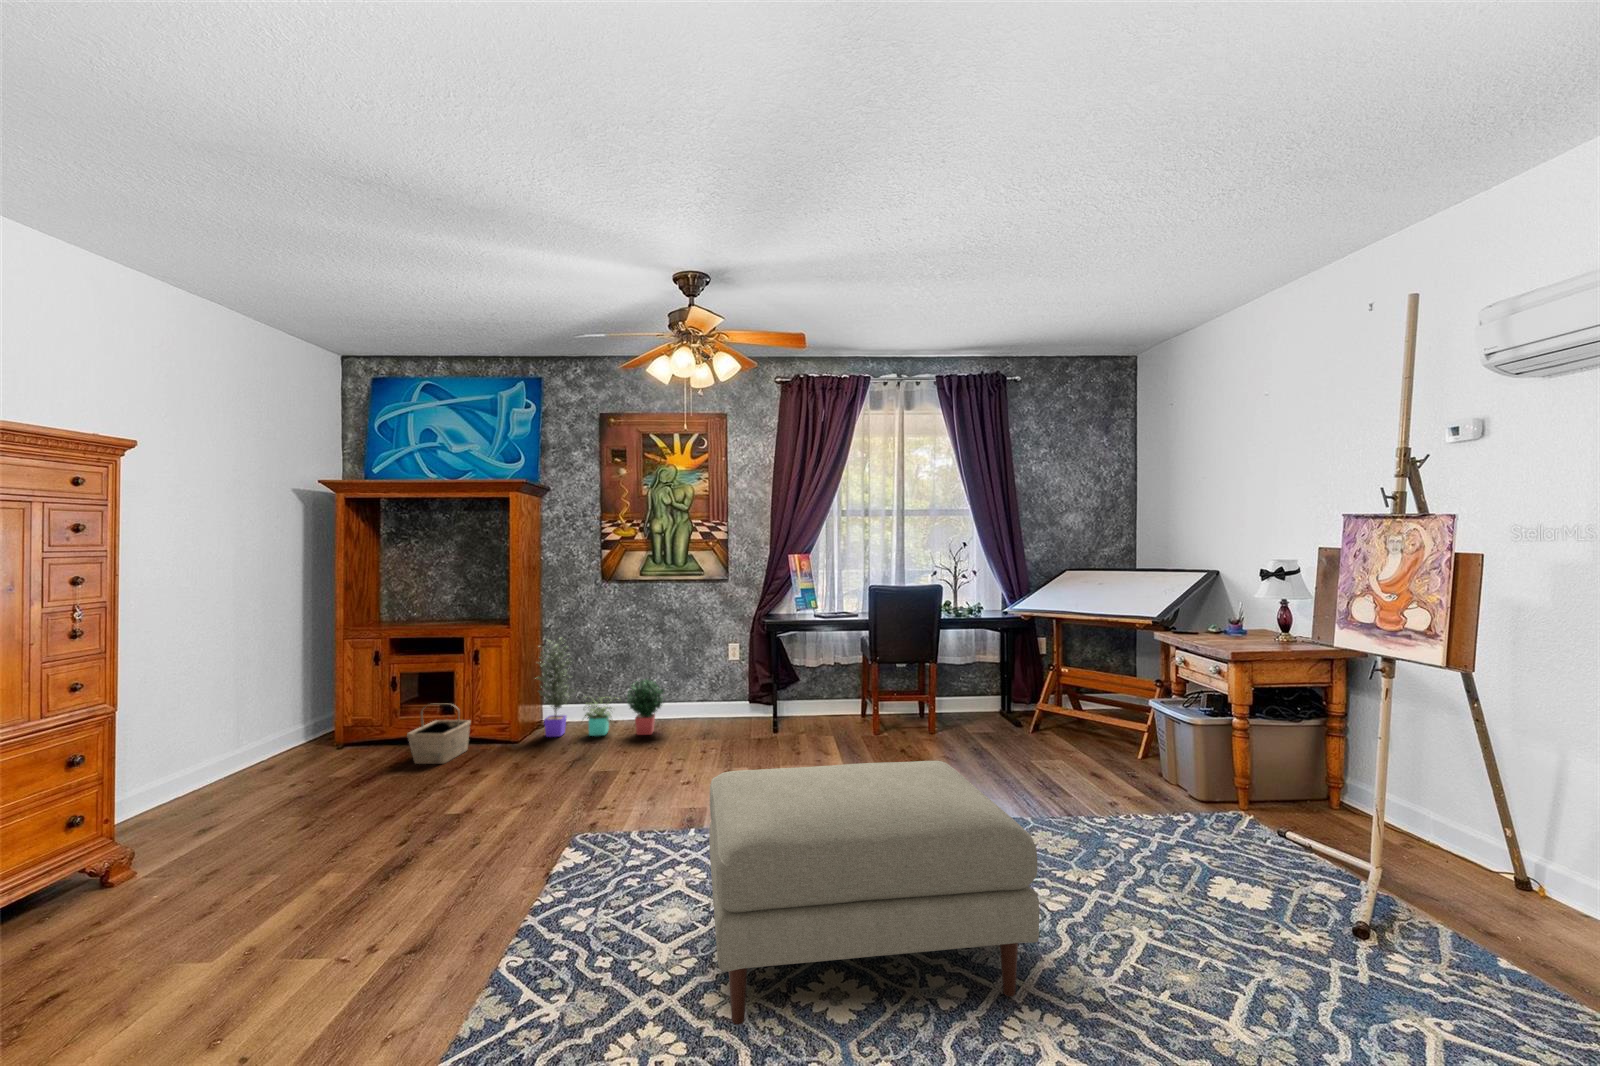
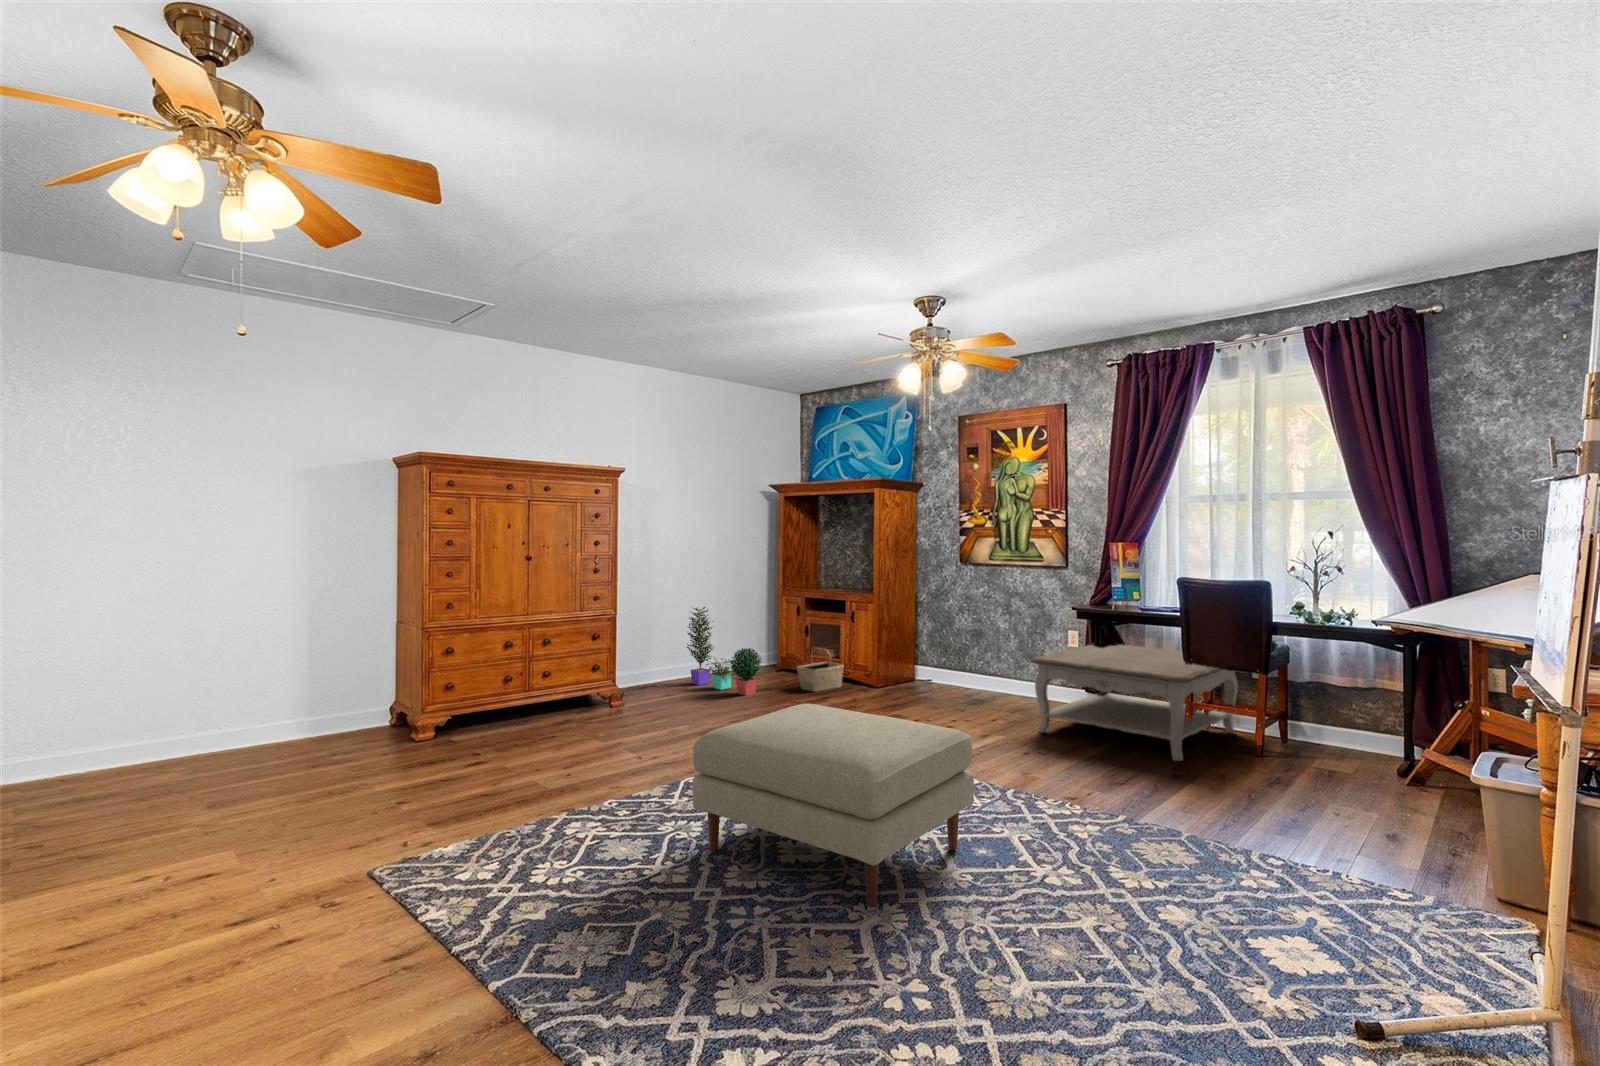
potted plant: present [537,638,664,737] -> present [687,607,762,696]
coffee table: none [756,651,914,752] -> present [1031,645,1238,761]

